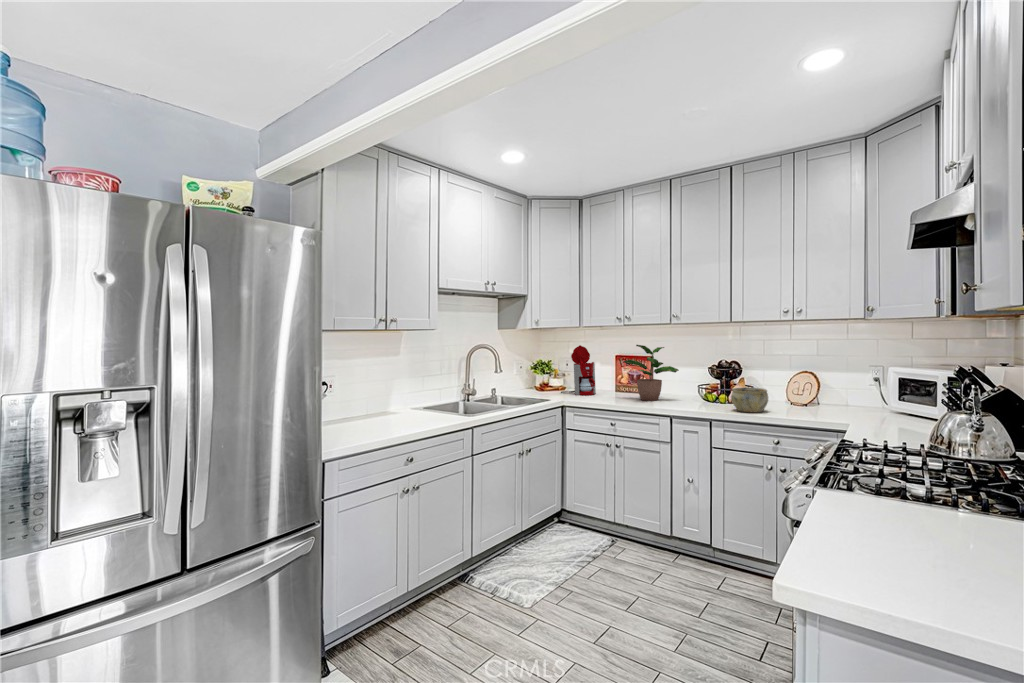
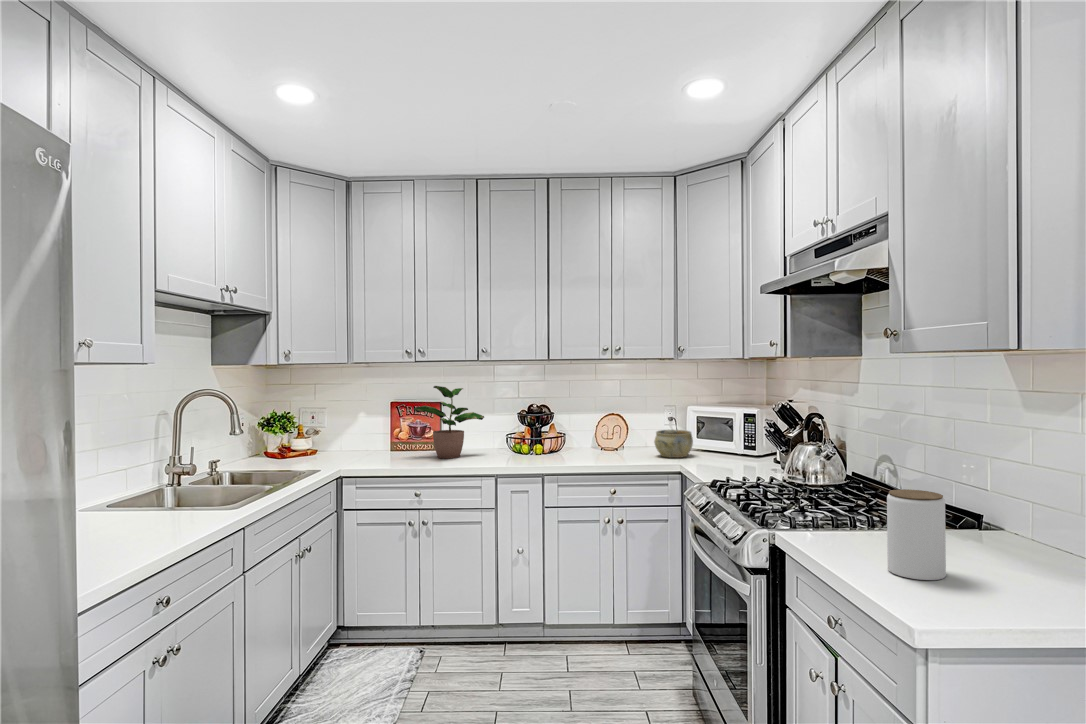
coffee maker: present [561,345,596,395] -> none [309,388,366,459]
ceramic bowl: present [731,387,768,412] -> present [654,430,693,458]
jar: none [861,465,937,578] -> present [887,489,946,580]

